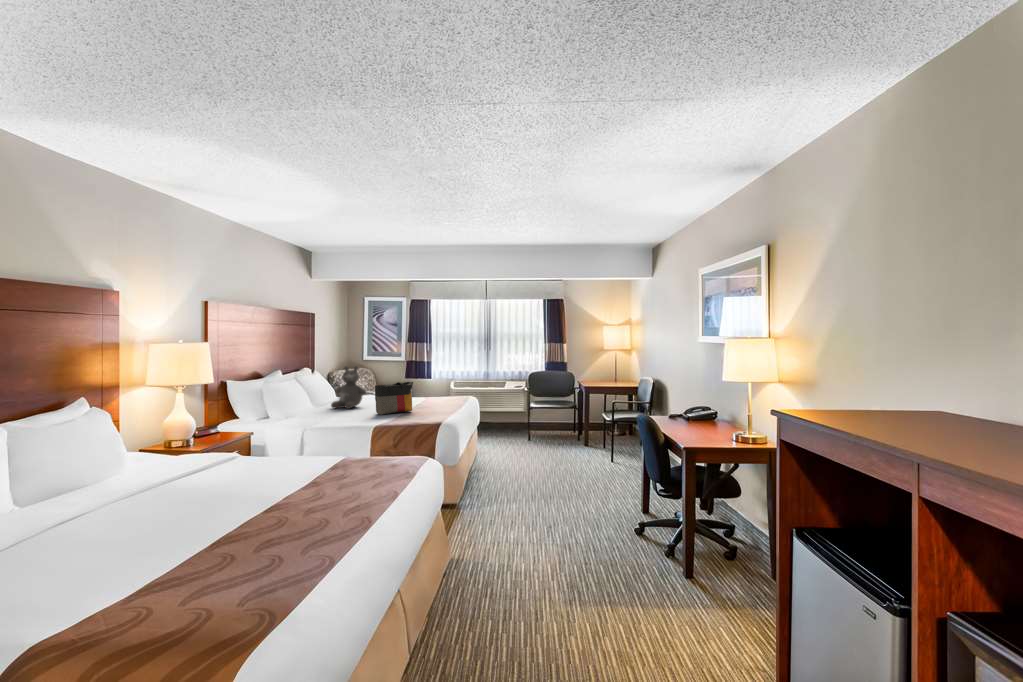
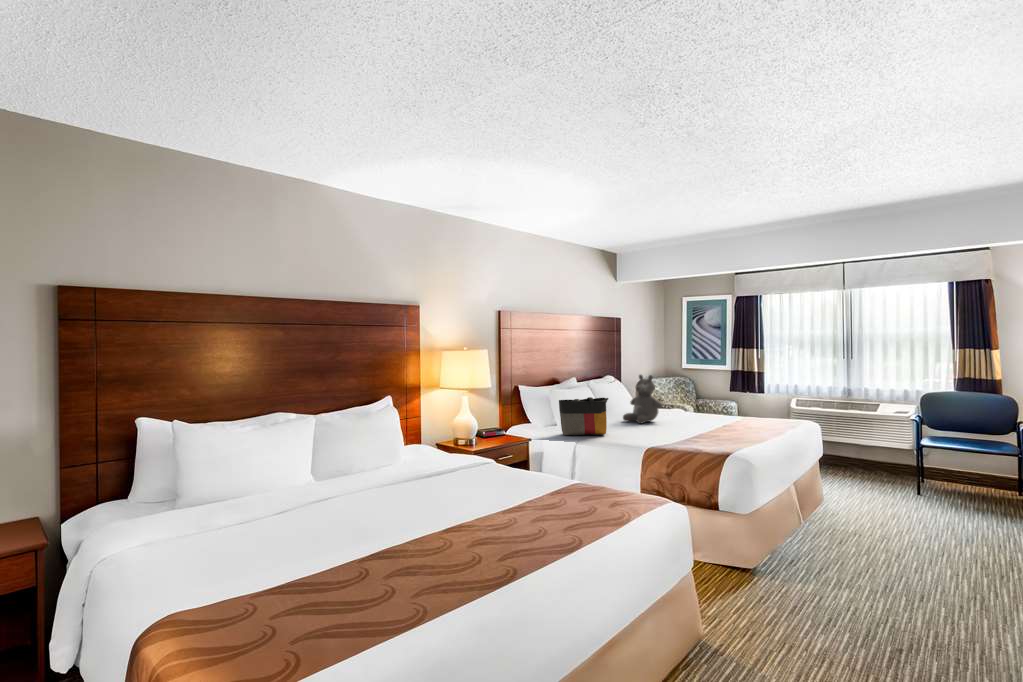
tote bag: present [375,382,413,414] -> present [559,397,608,435]

